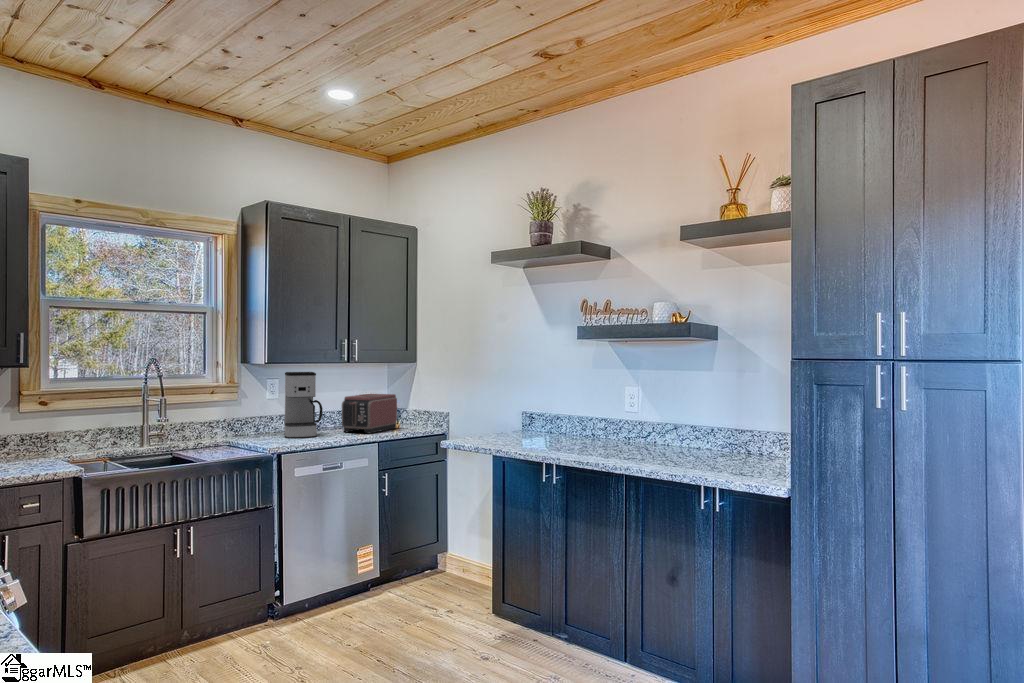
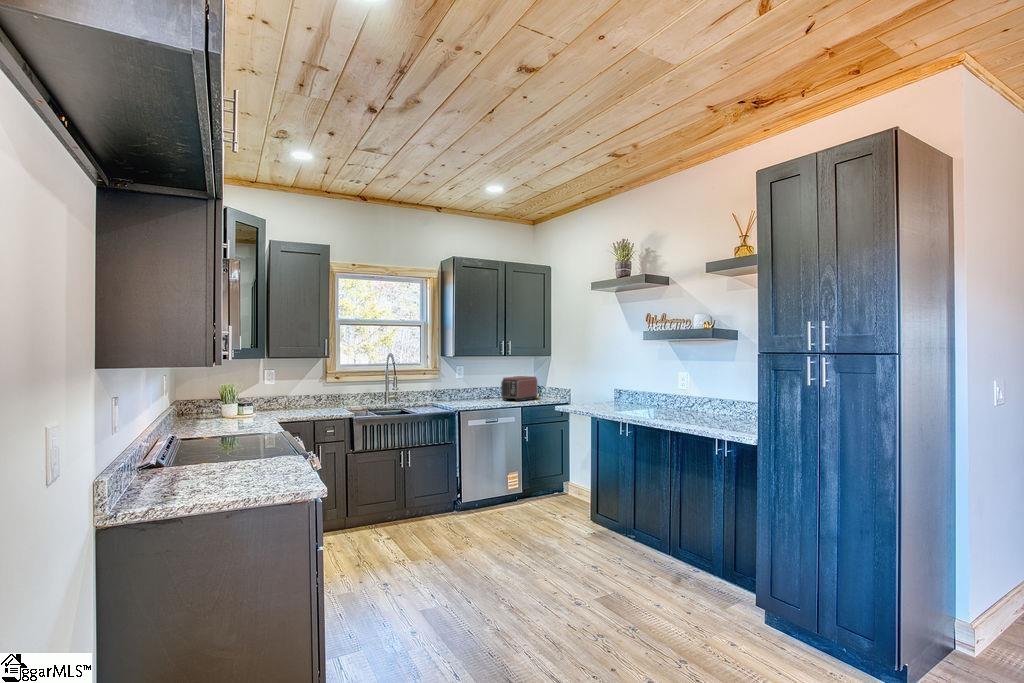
coffee maker: present [284,372,323,438] -> none [466,362,489,403]

